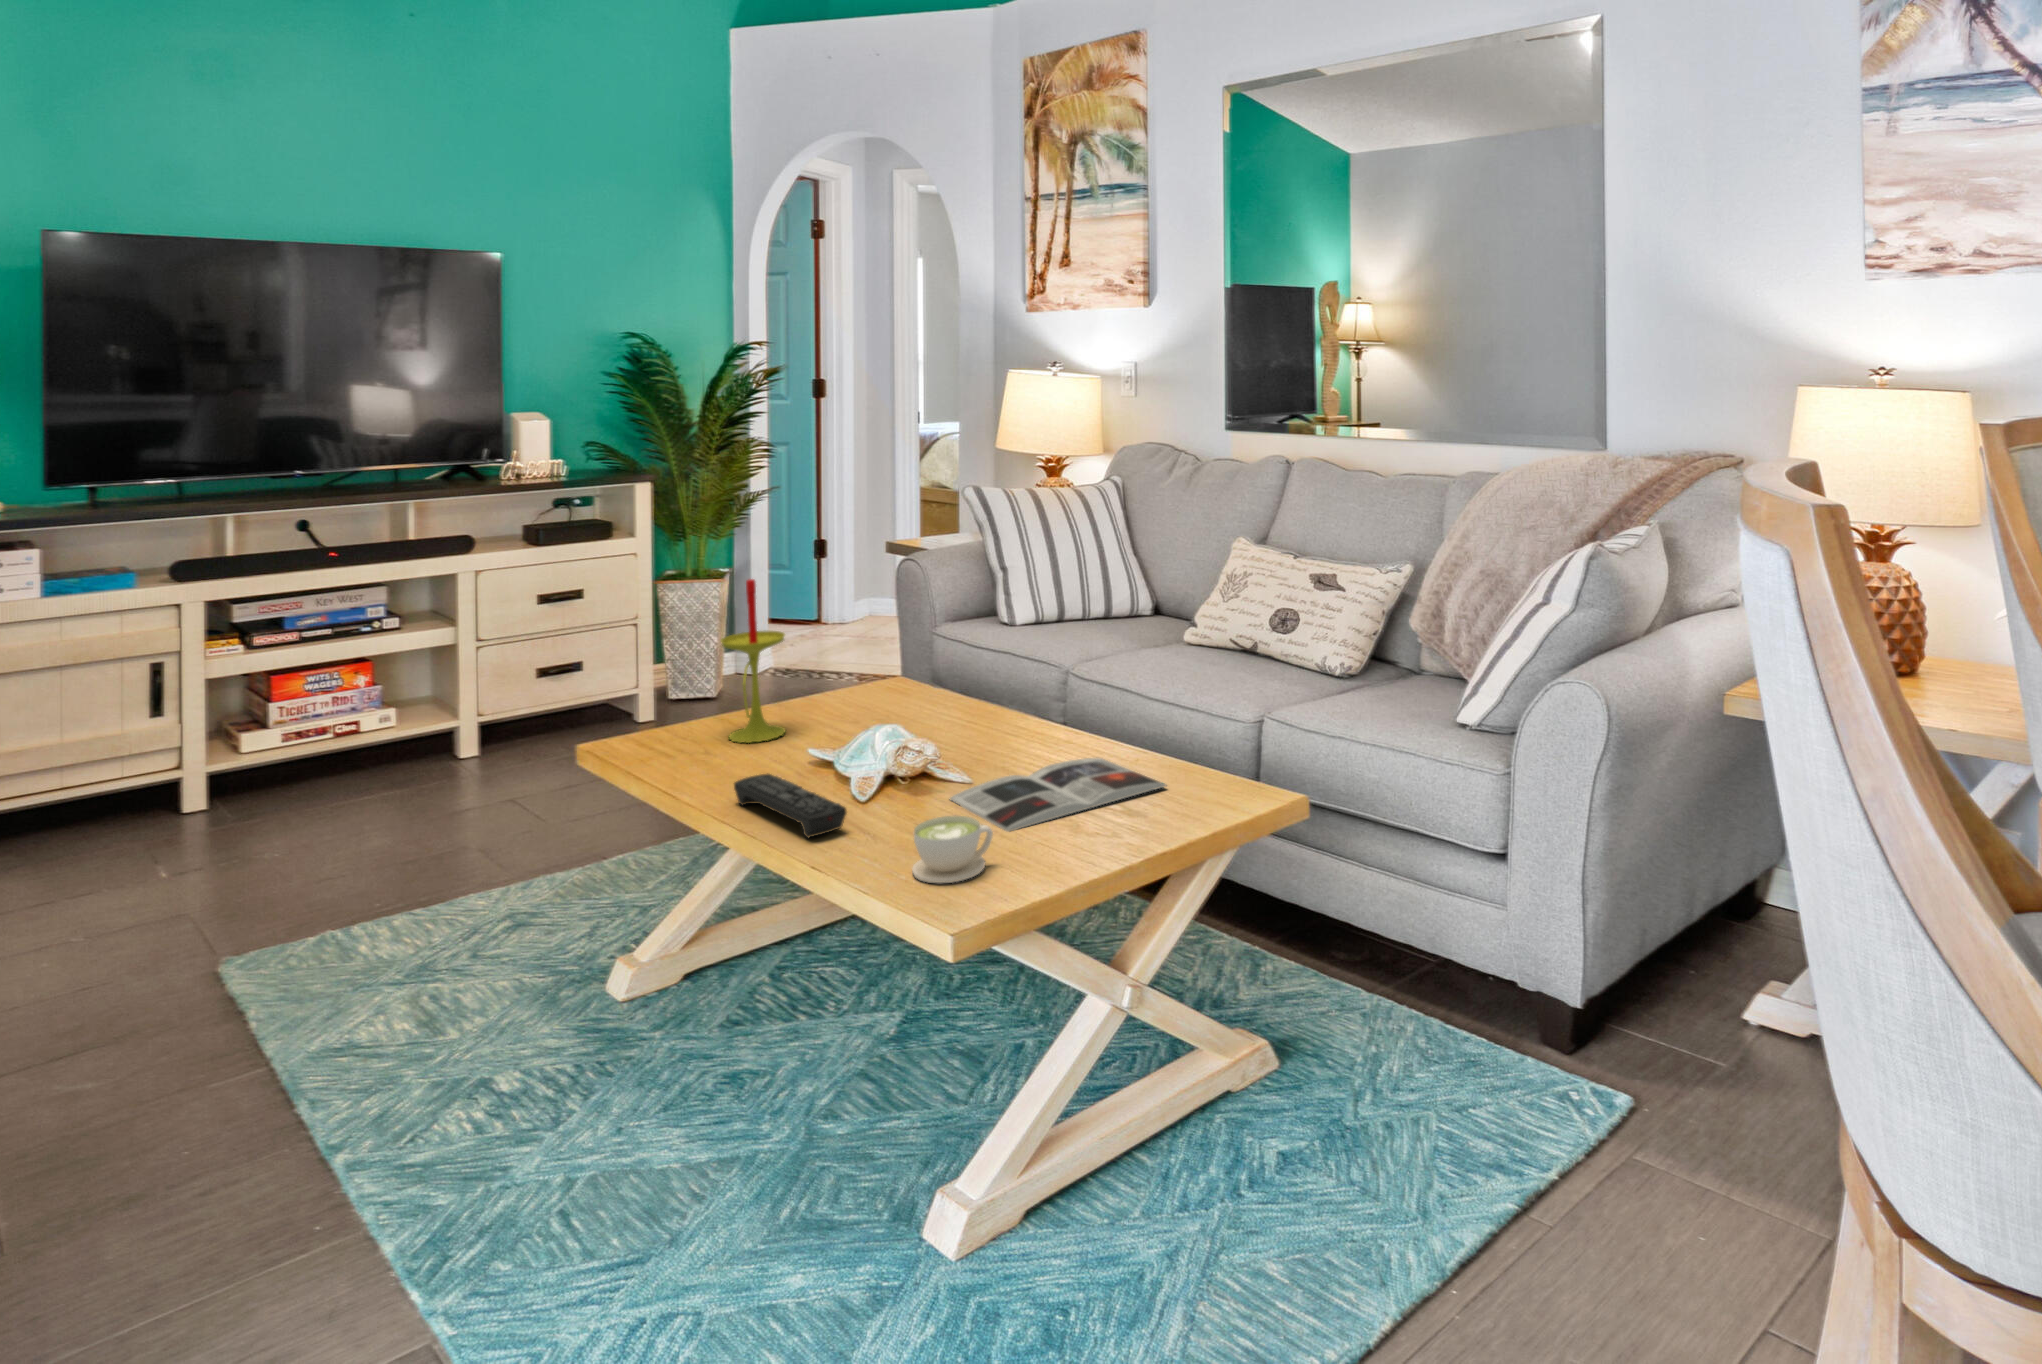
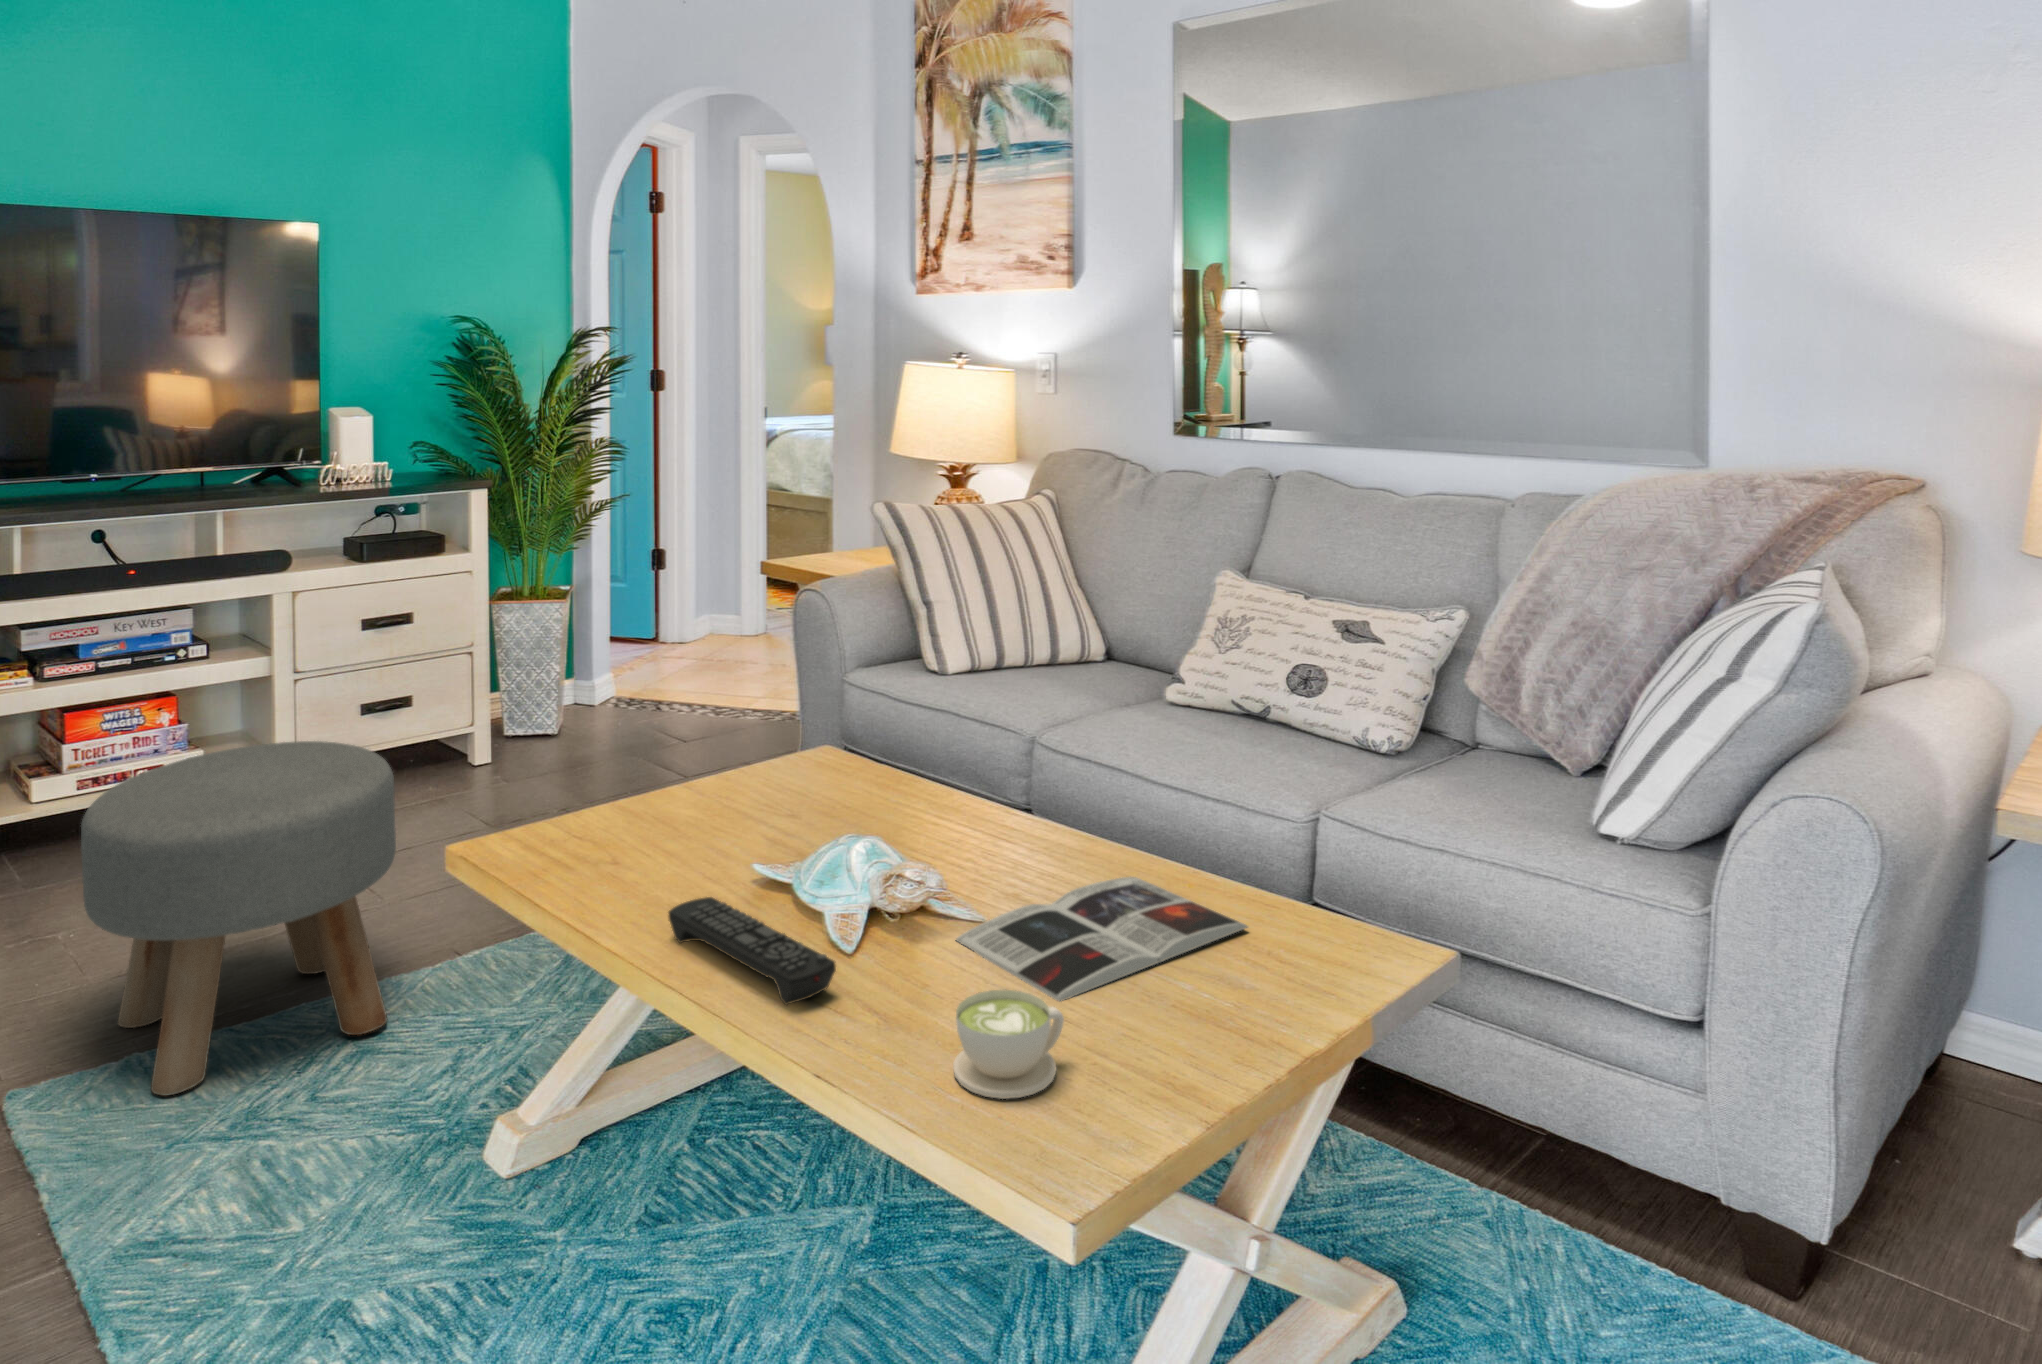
candle: present [721,579,785,743] -> none [624,622,705,838]
ottoman: none [284,686,548,960] -> present [81,741,396,1095]

